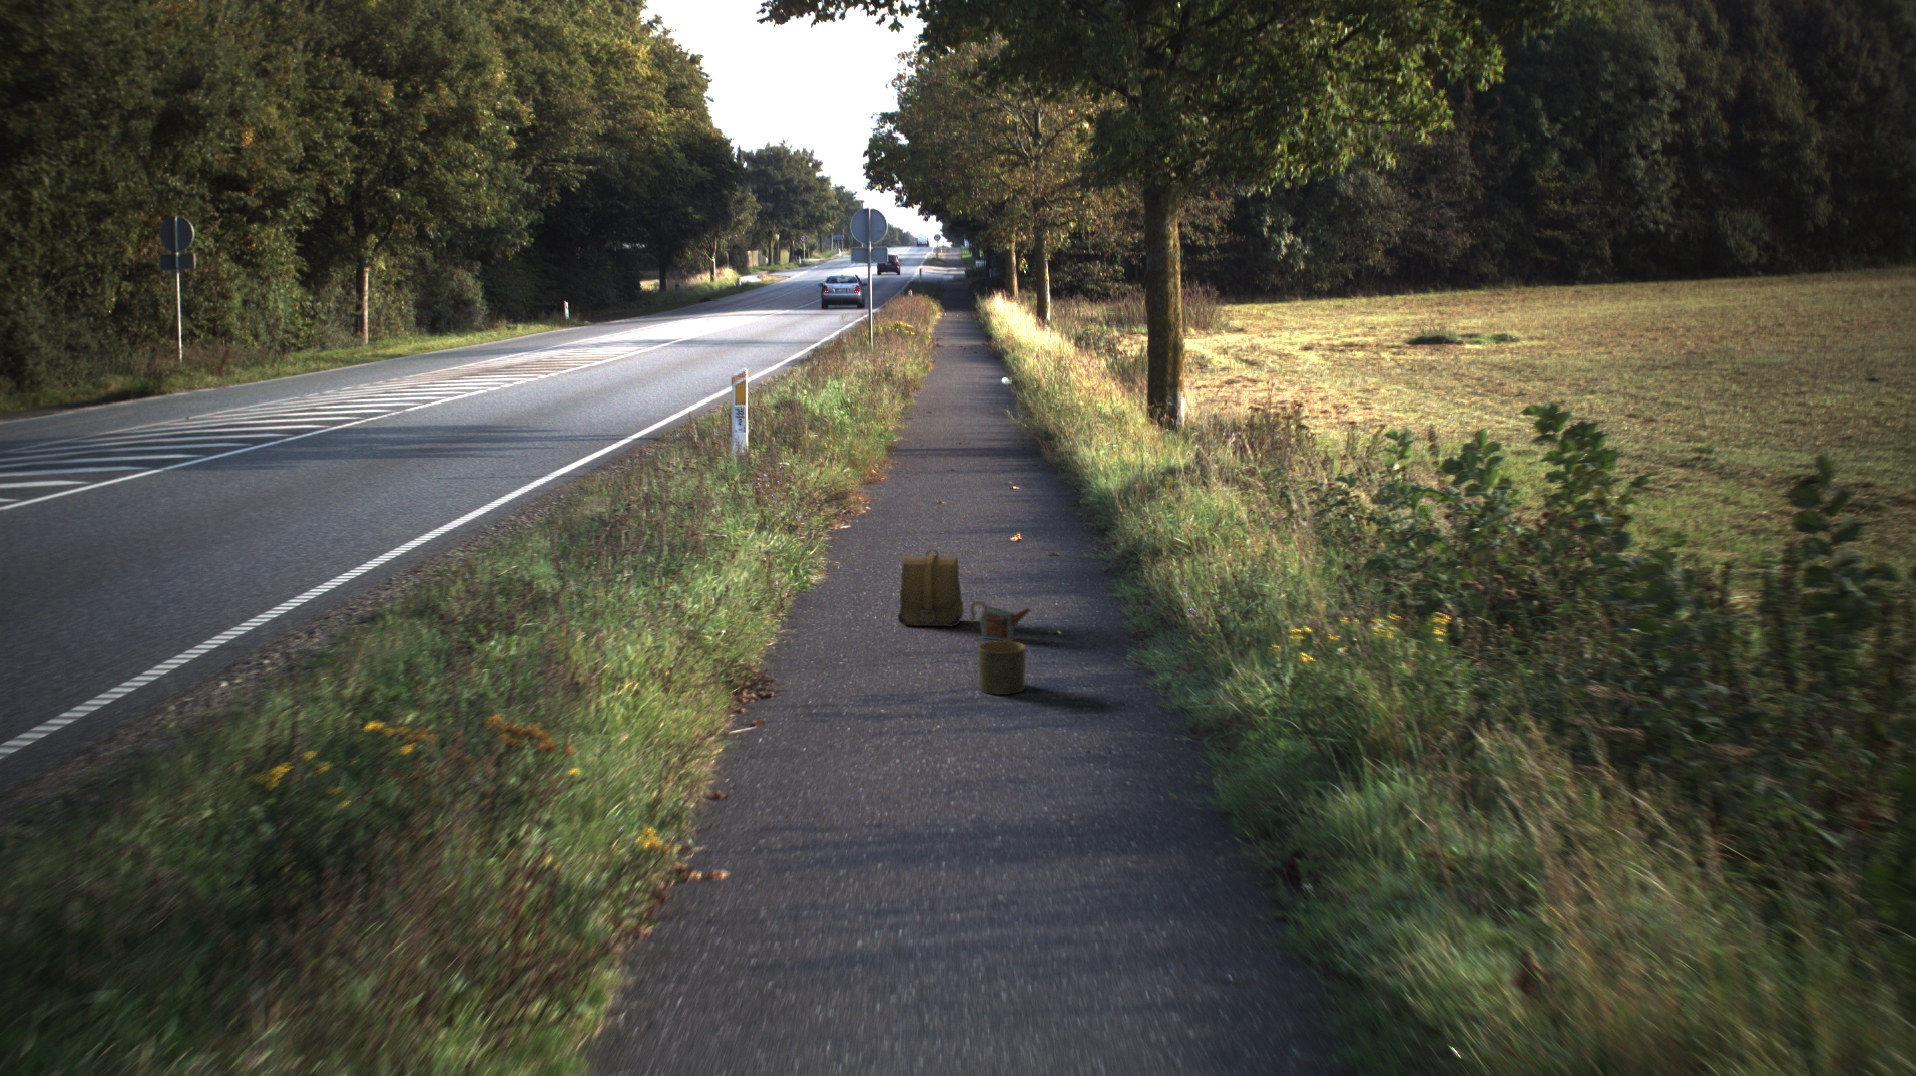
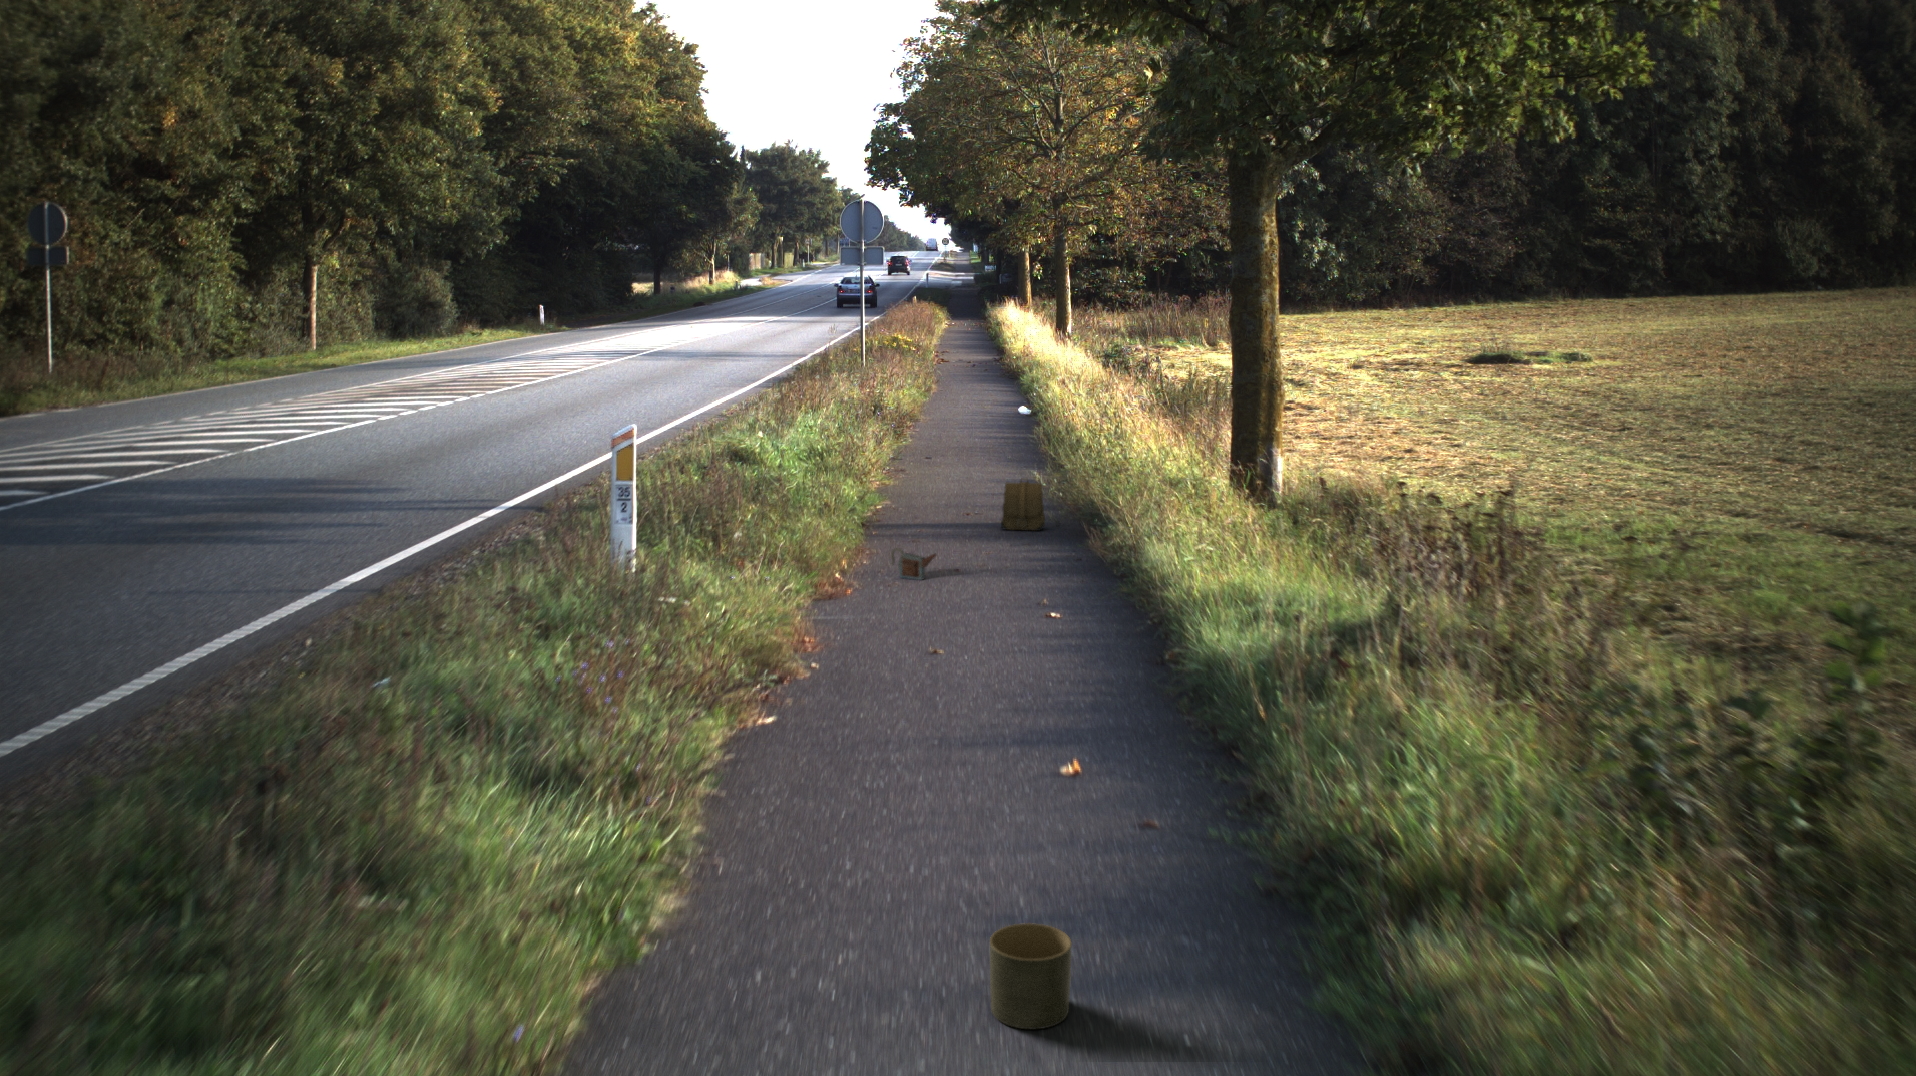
backpack: present [898,549,963,626] -> present [1001,478,1045,531]
watering can: present [970,601,1030,641] -> present [891,548,936,580]

